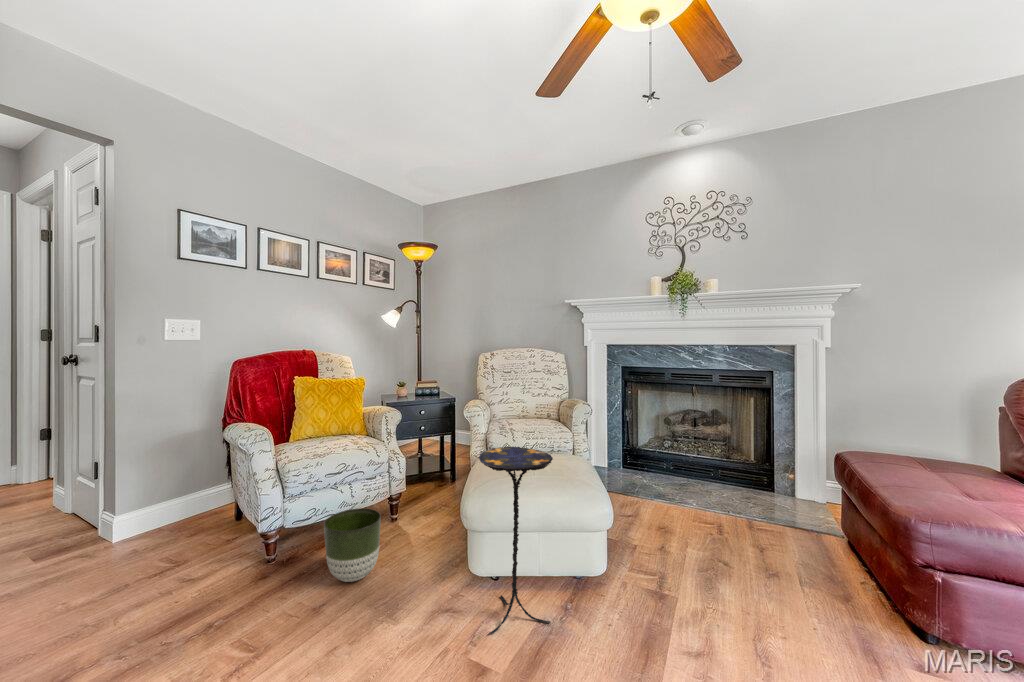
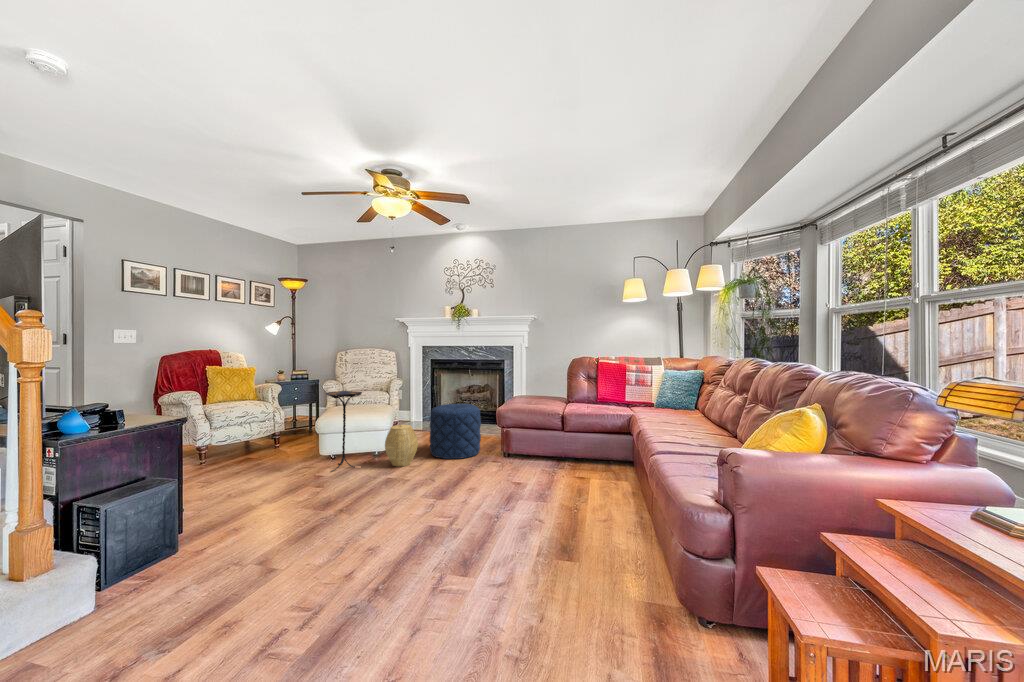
pouf: none [674,471,799,614] -> present [430,404,481,459]
planter: present [324,508,381,582] -> none [240,431,273,466]
woven basket: none [600,527,675,634] -> present [385,425,418,467]

